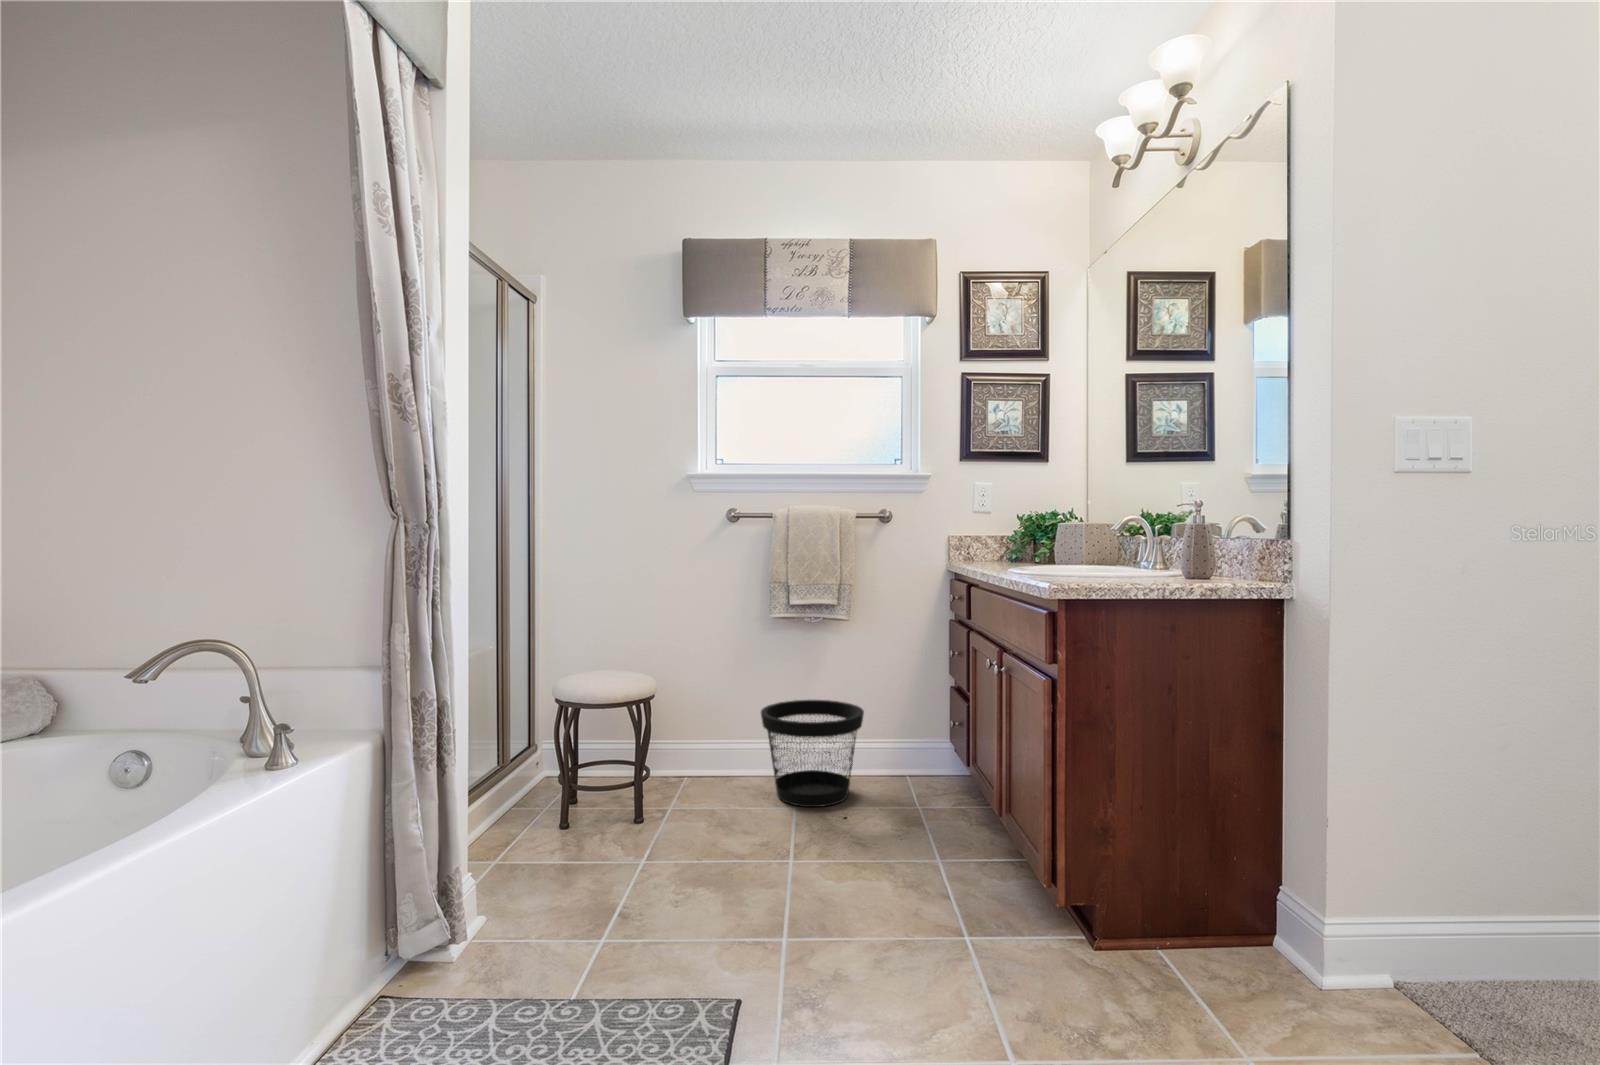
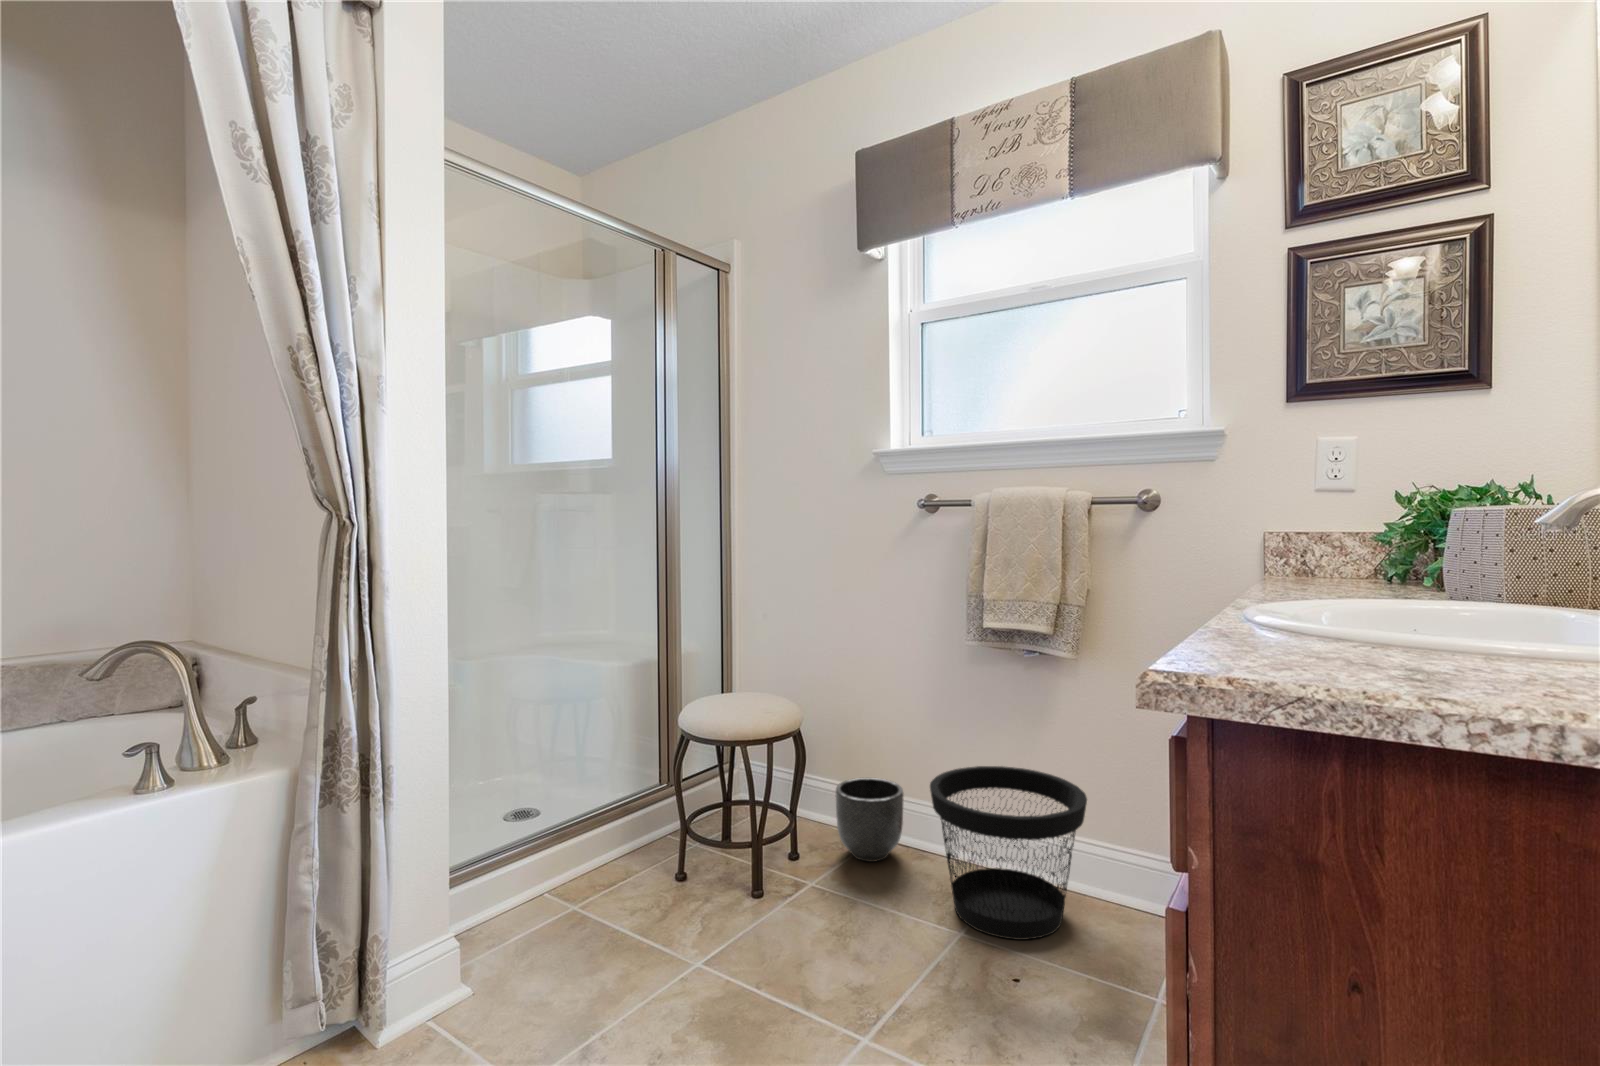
planter: none [669,727,722,789] -> present [836,778,904,862]

